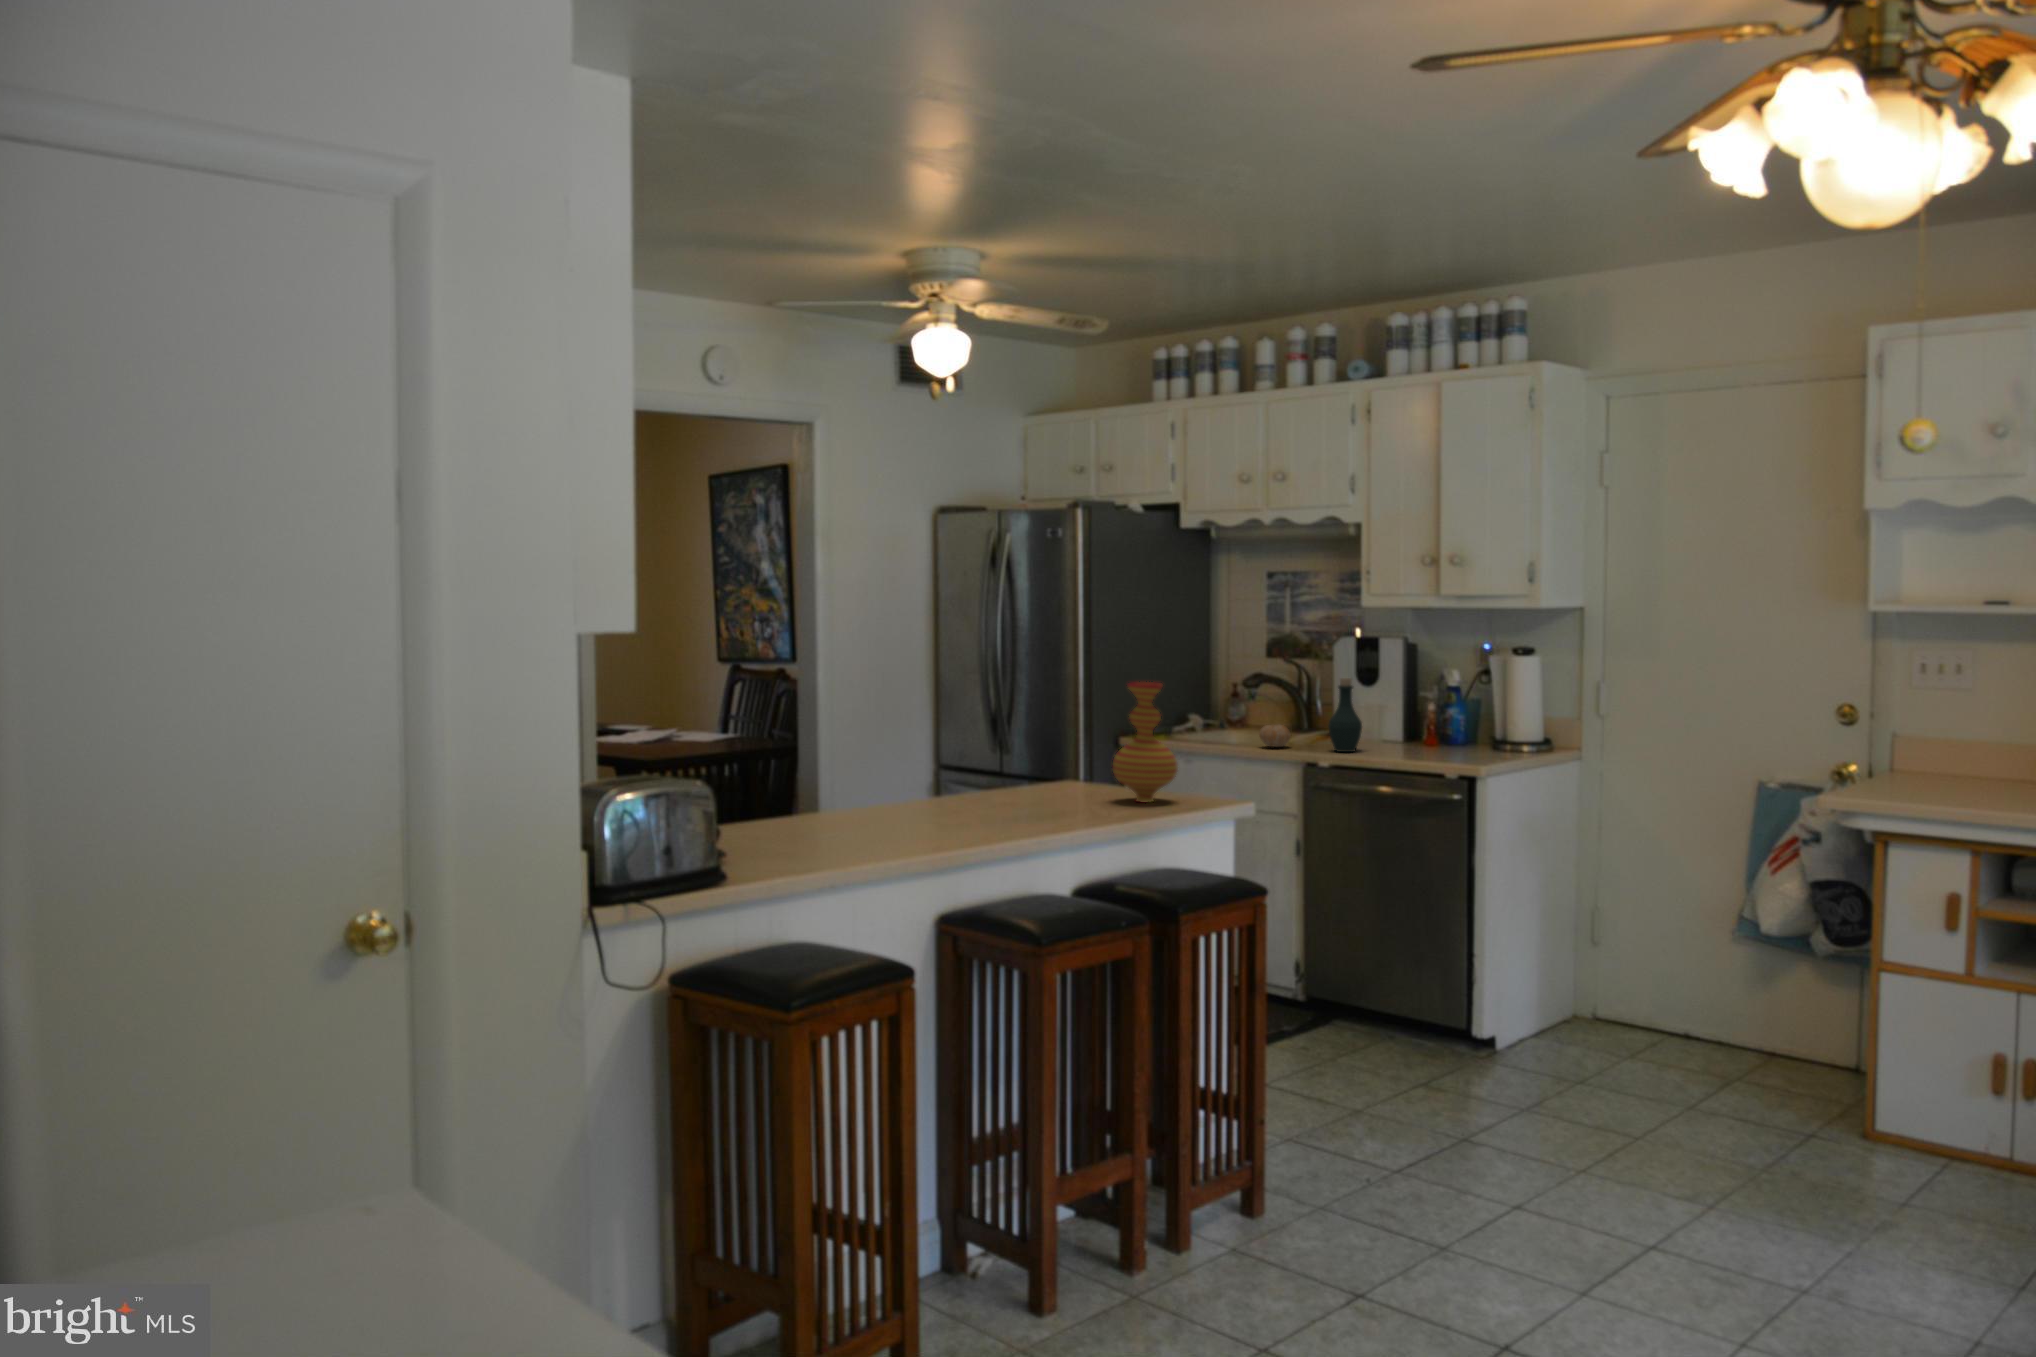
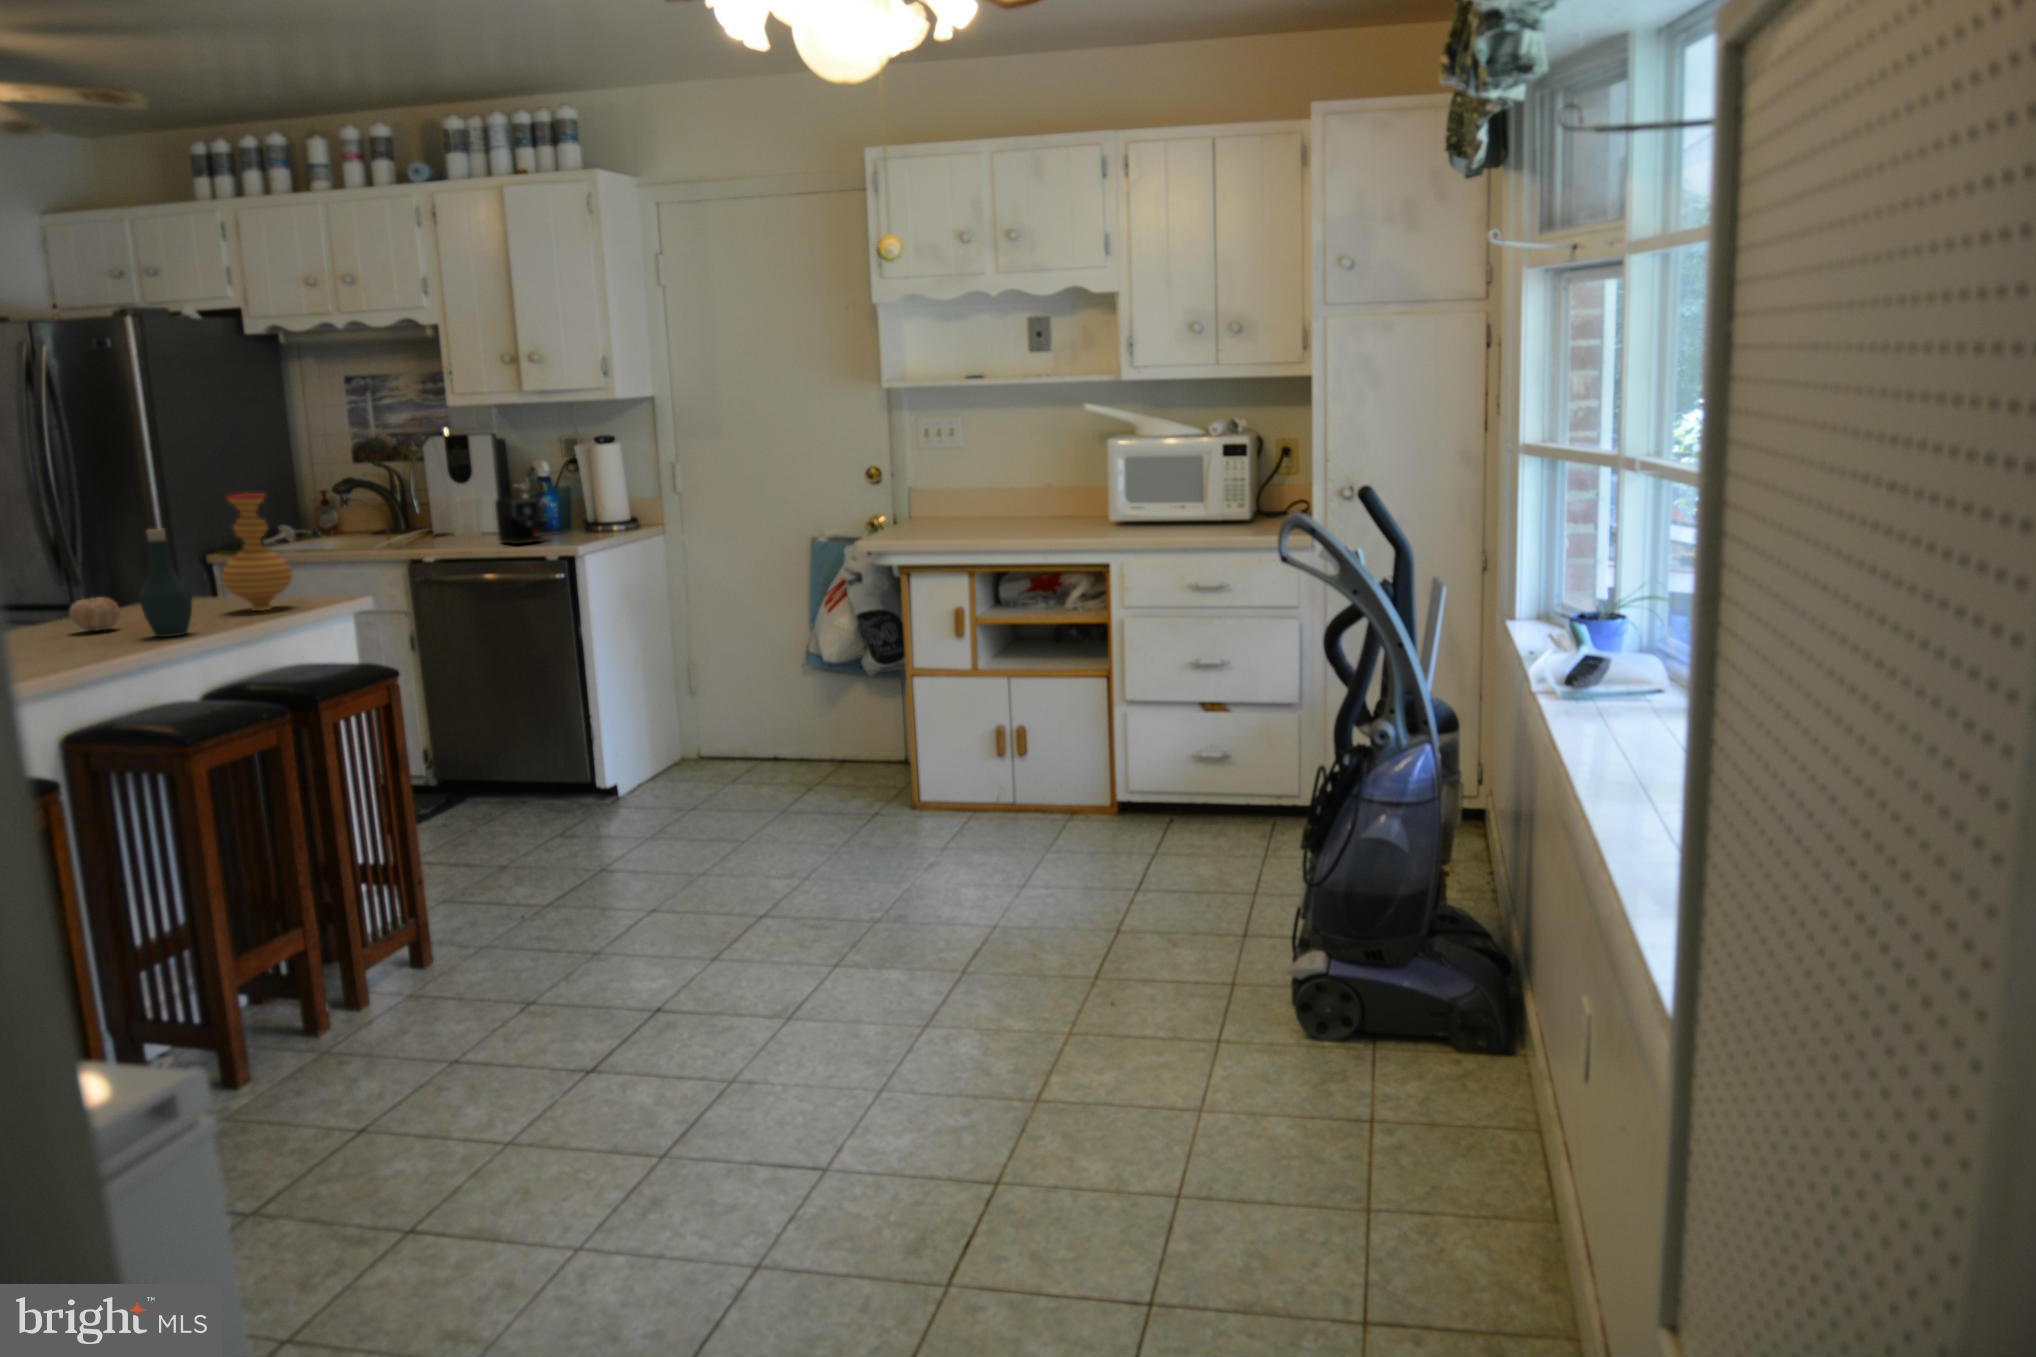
bottle: present [1329,678,1362,752] -> present [139,529,193,637]
coffee maker: none [1394,704,1466,754] -> present [495,497,543,544]
fruit: present [1259,724,1291,747] -> present [69,597,120,631]

